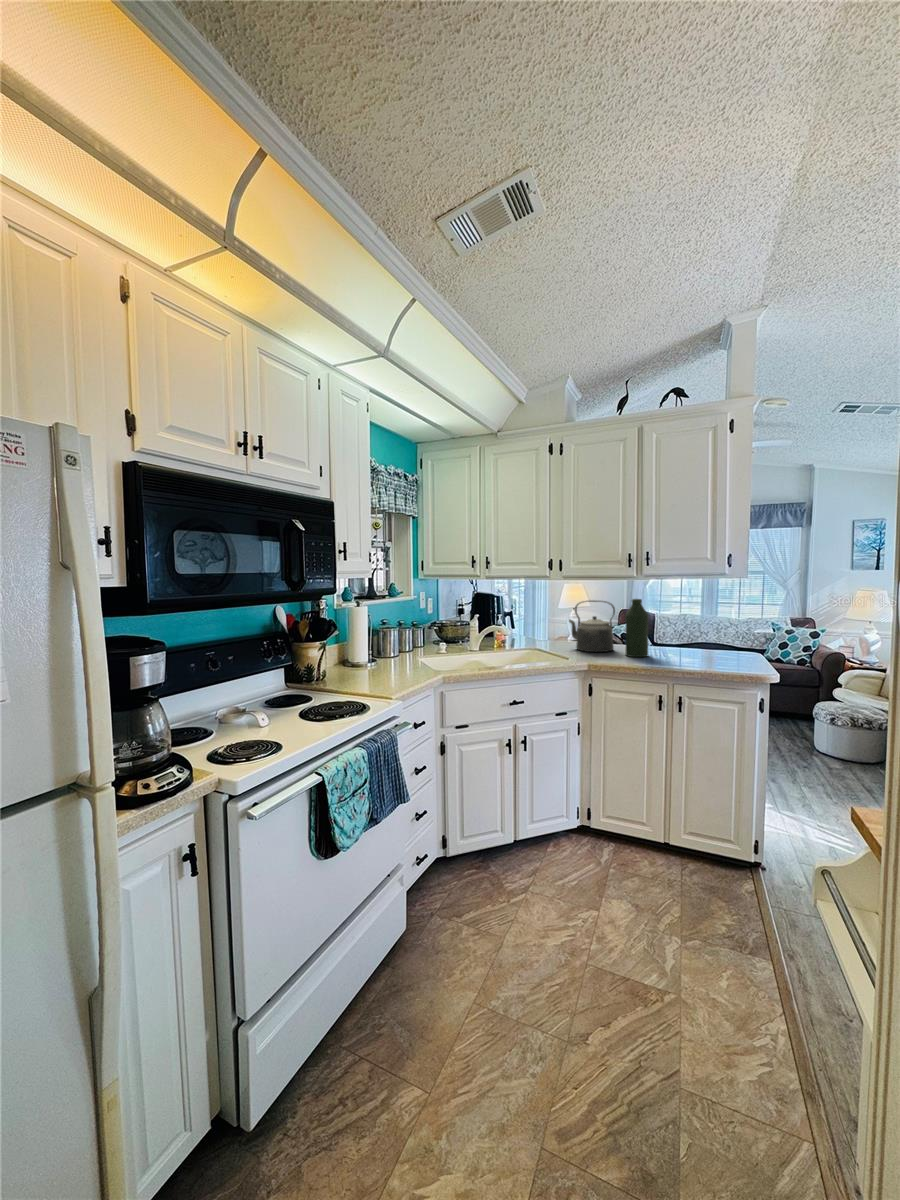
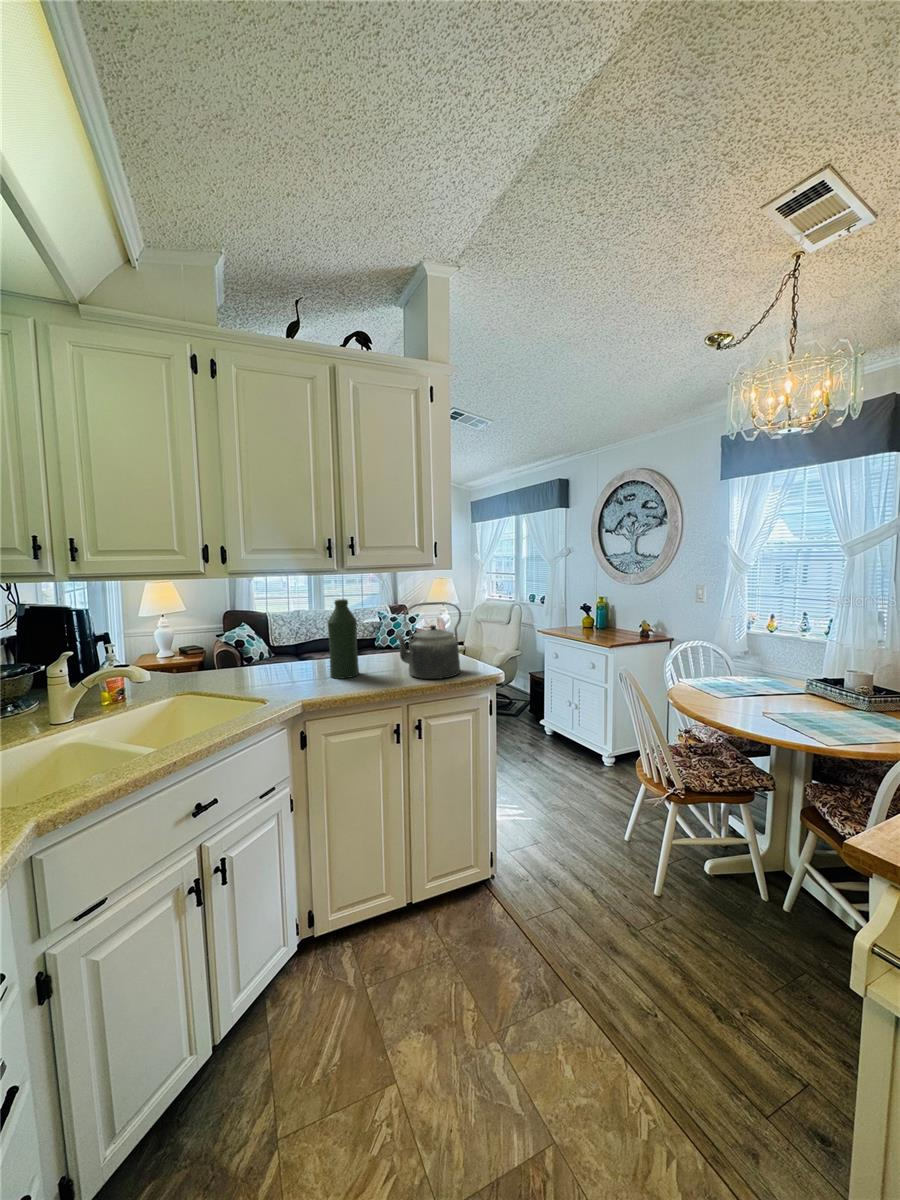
kettle: present [569,600,615,652] -> present [395,602,461,679]

